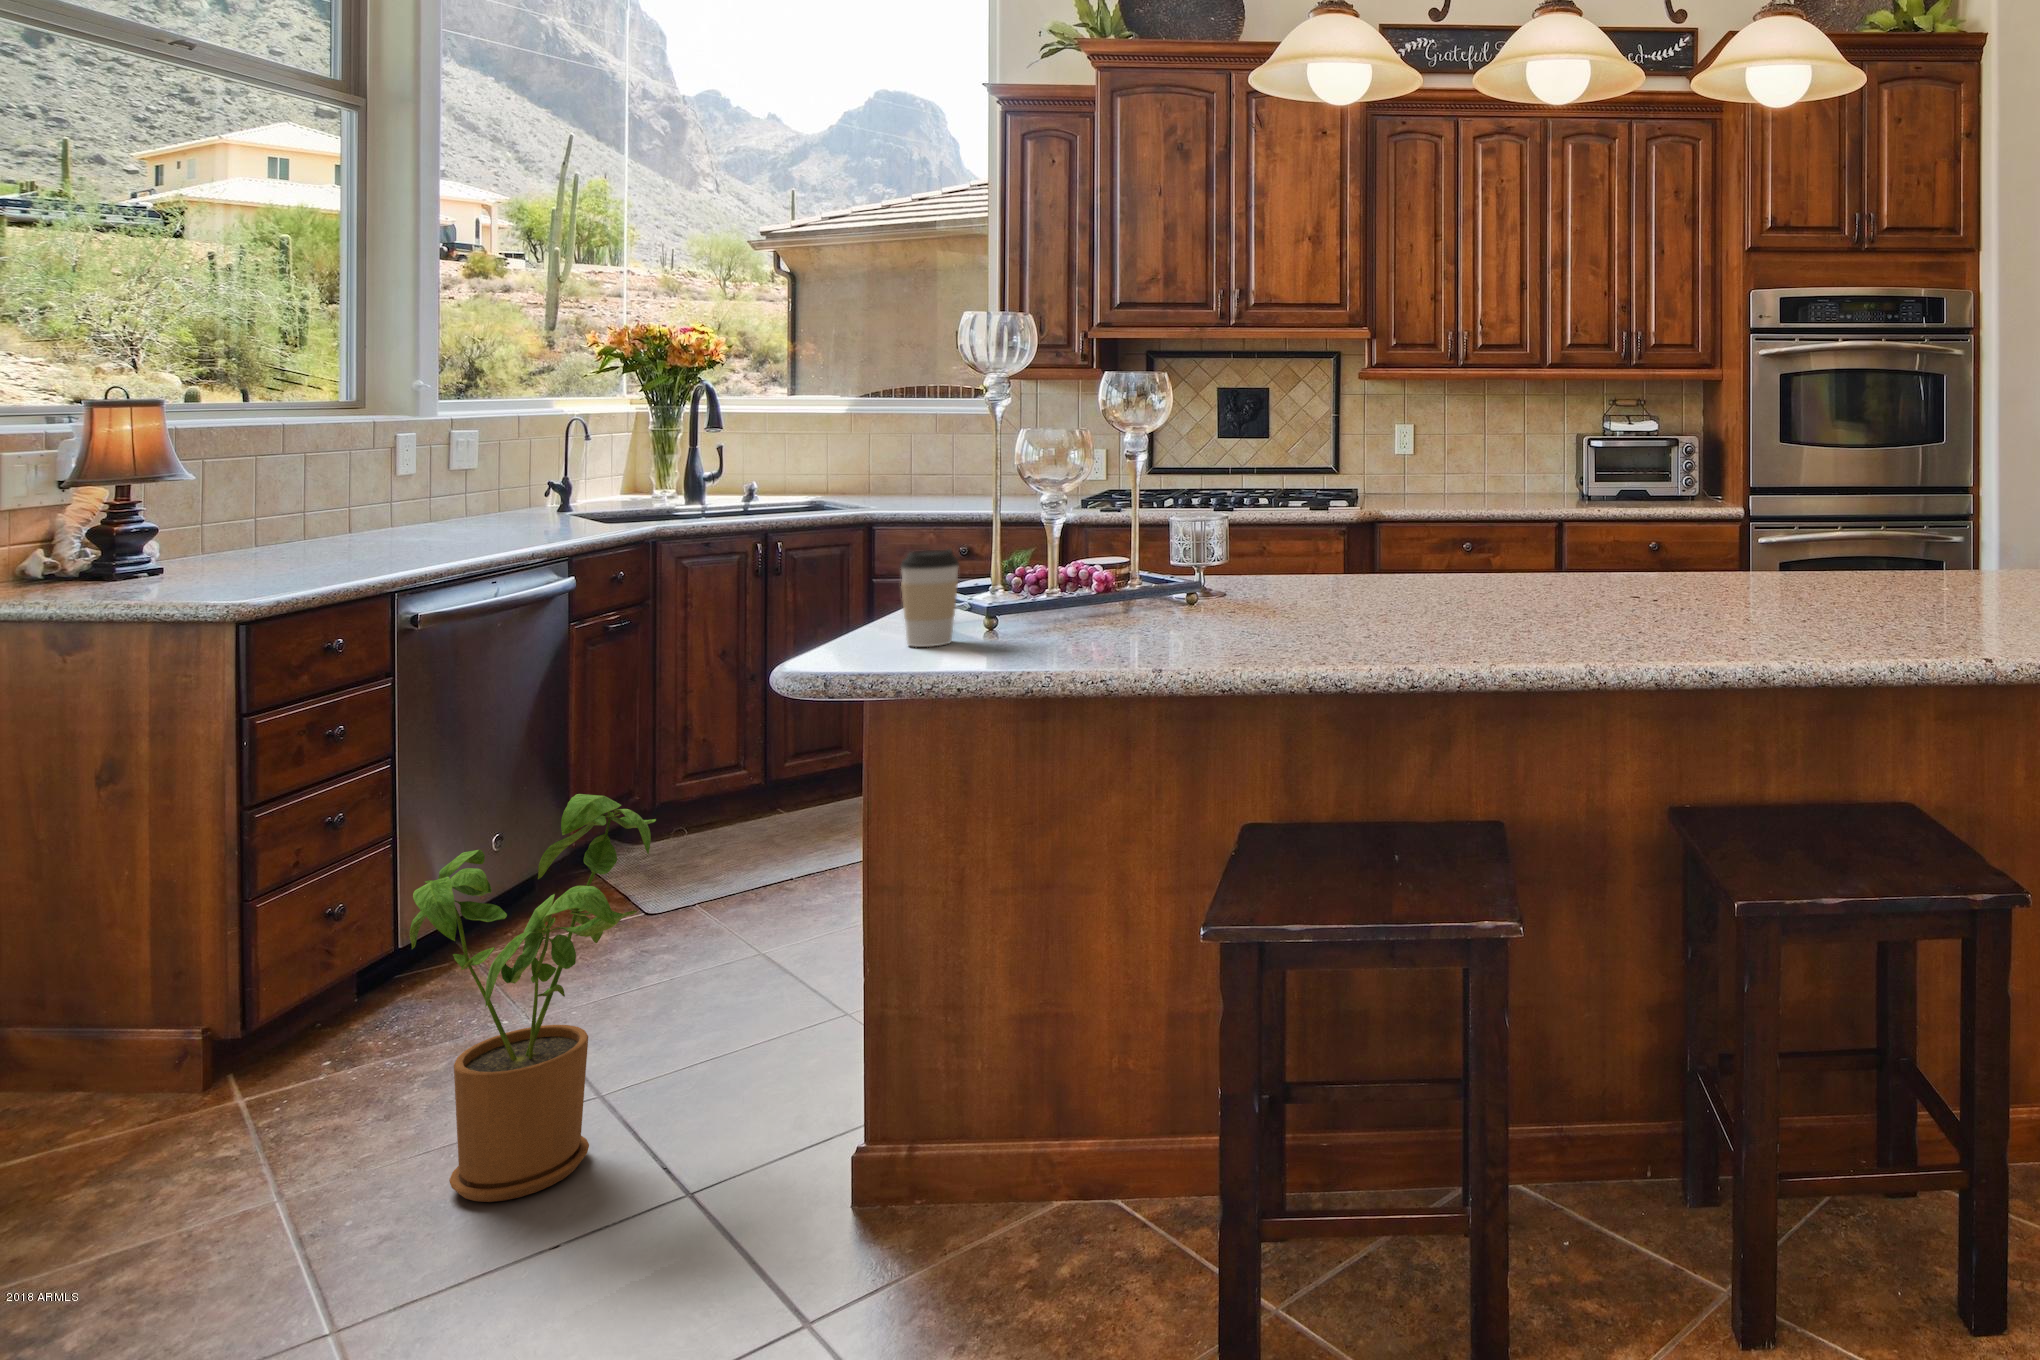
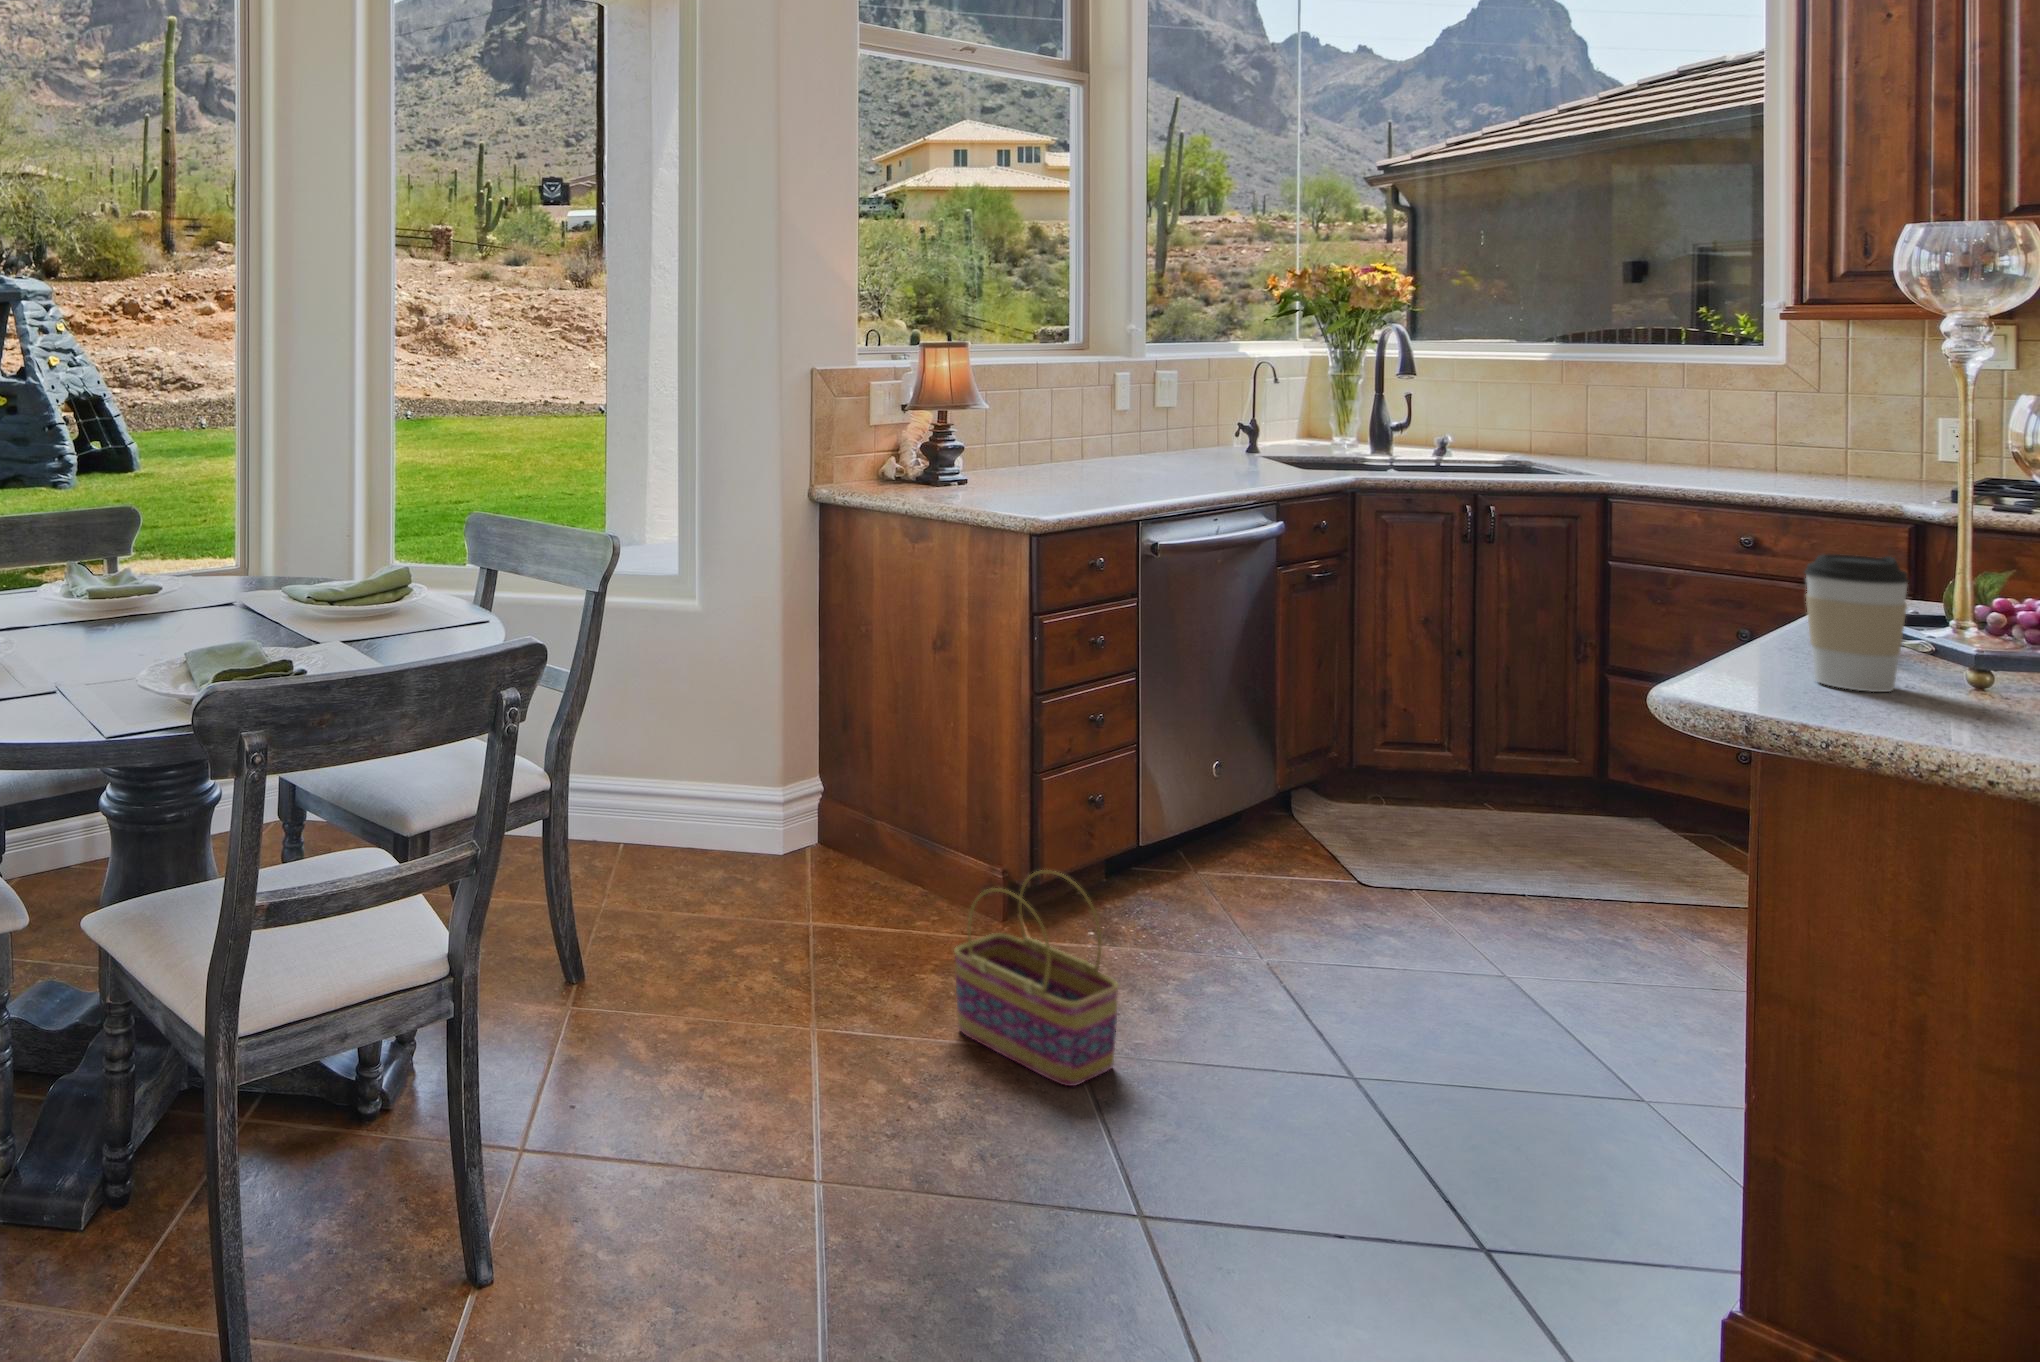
house plant: present [410,794,656,1202] -> none [1185,763,1423,1166]
basket: none [92,999,330,1239] -> present [954,870,1119,1086]

